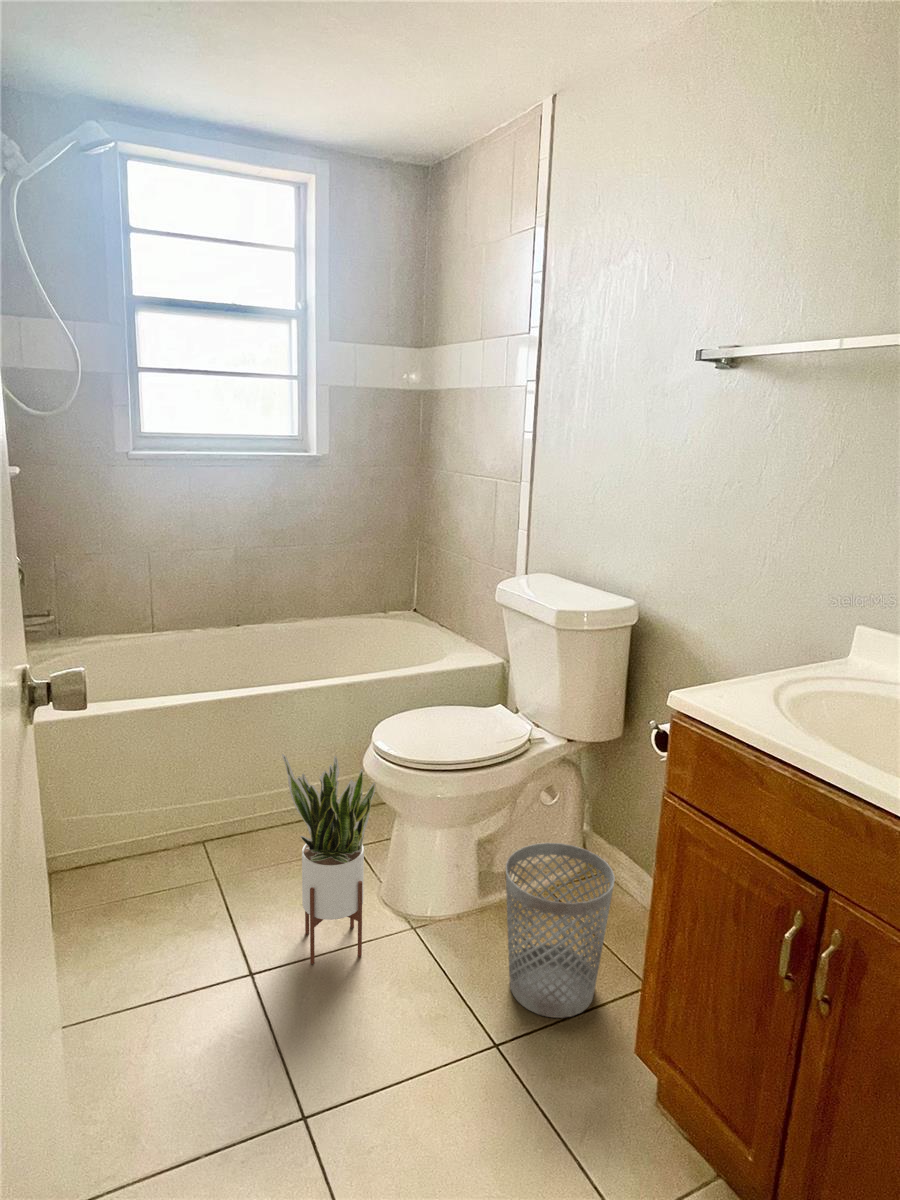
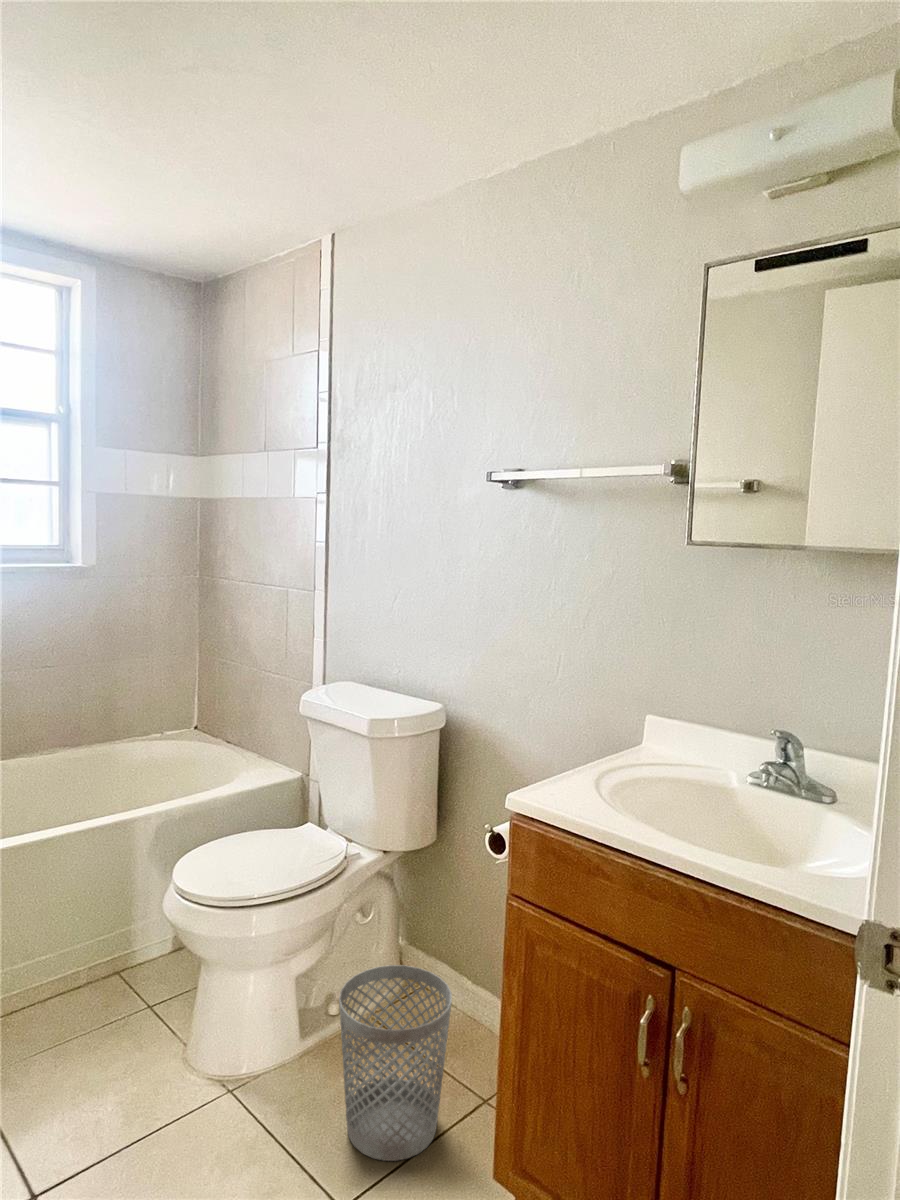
potted plant: present [282,754,375,964] -> none [75,905,188,1163]

